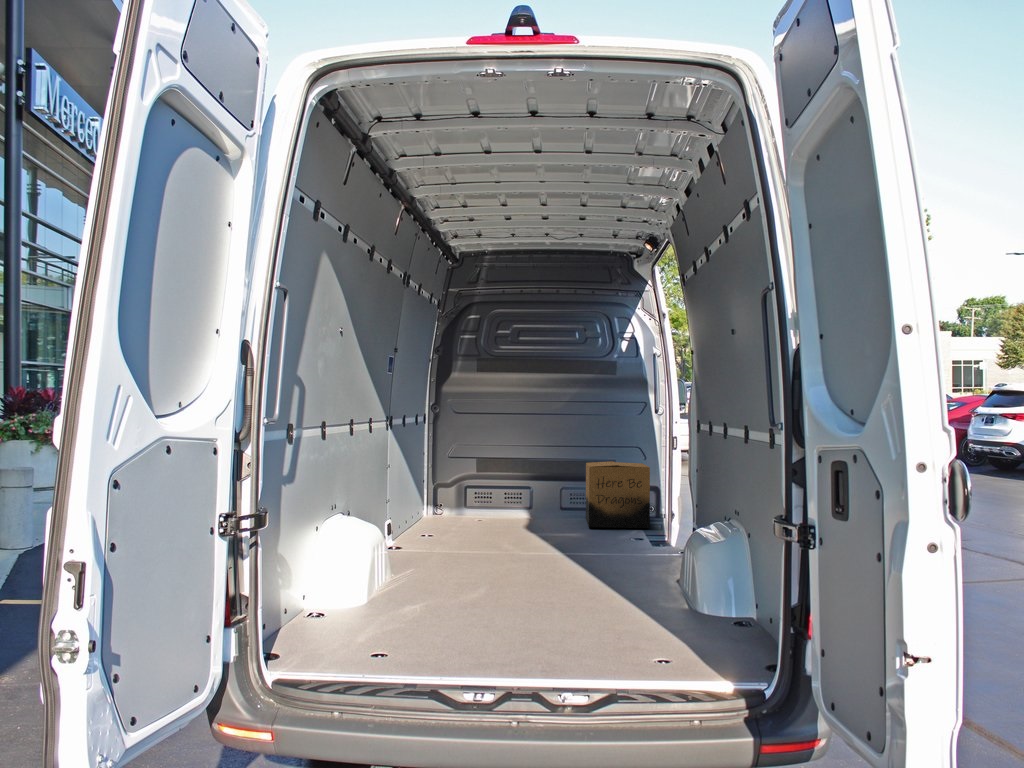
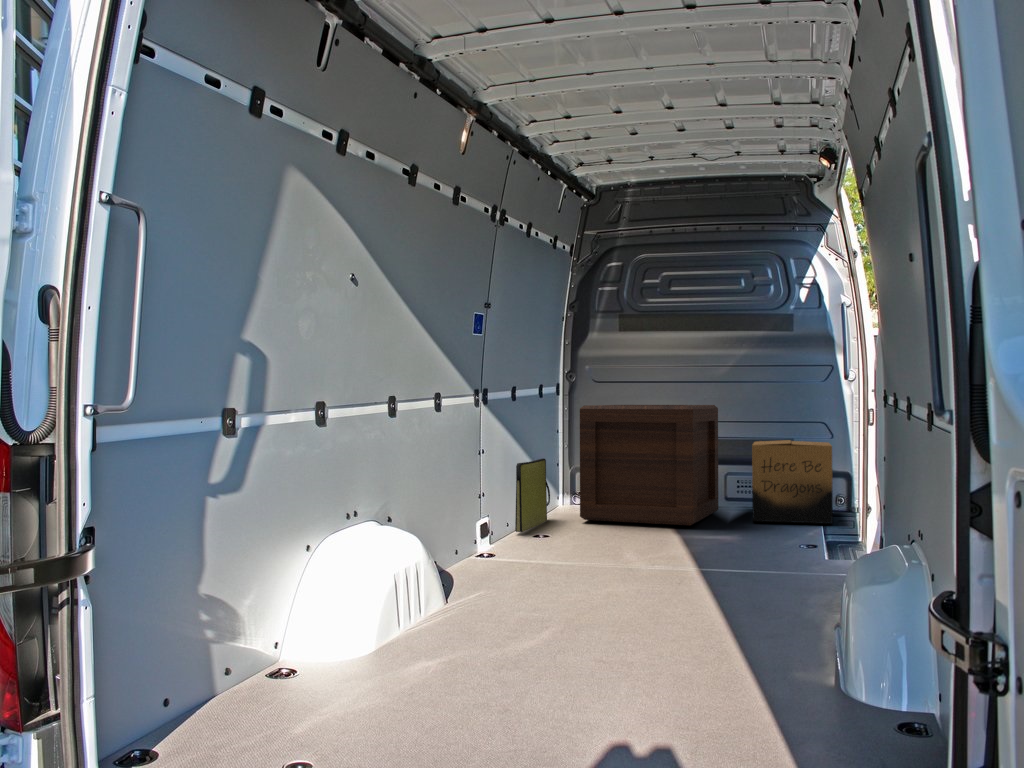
wooden crate: none [451,432,558,532] -> present [580,405,719,525]
bag: none [402,478,425,541] -> present [515,458,550,532]

